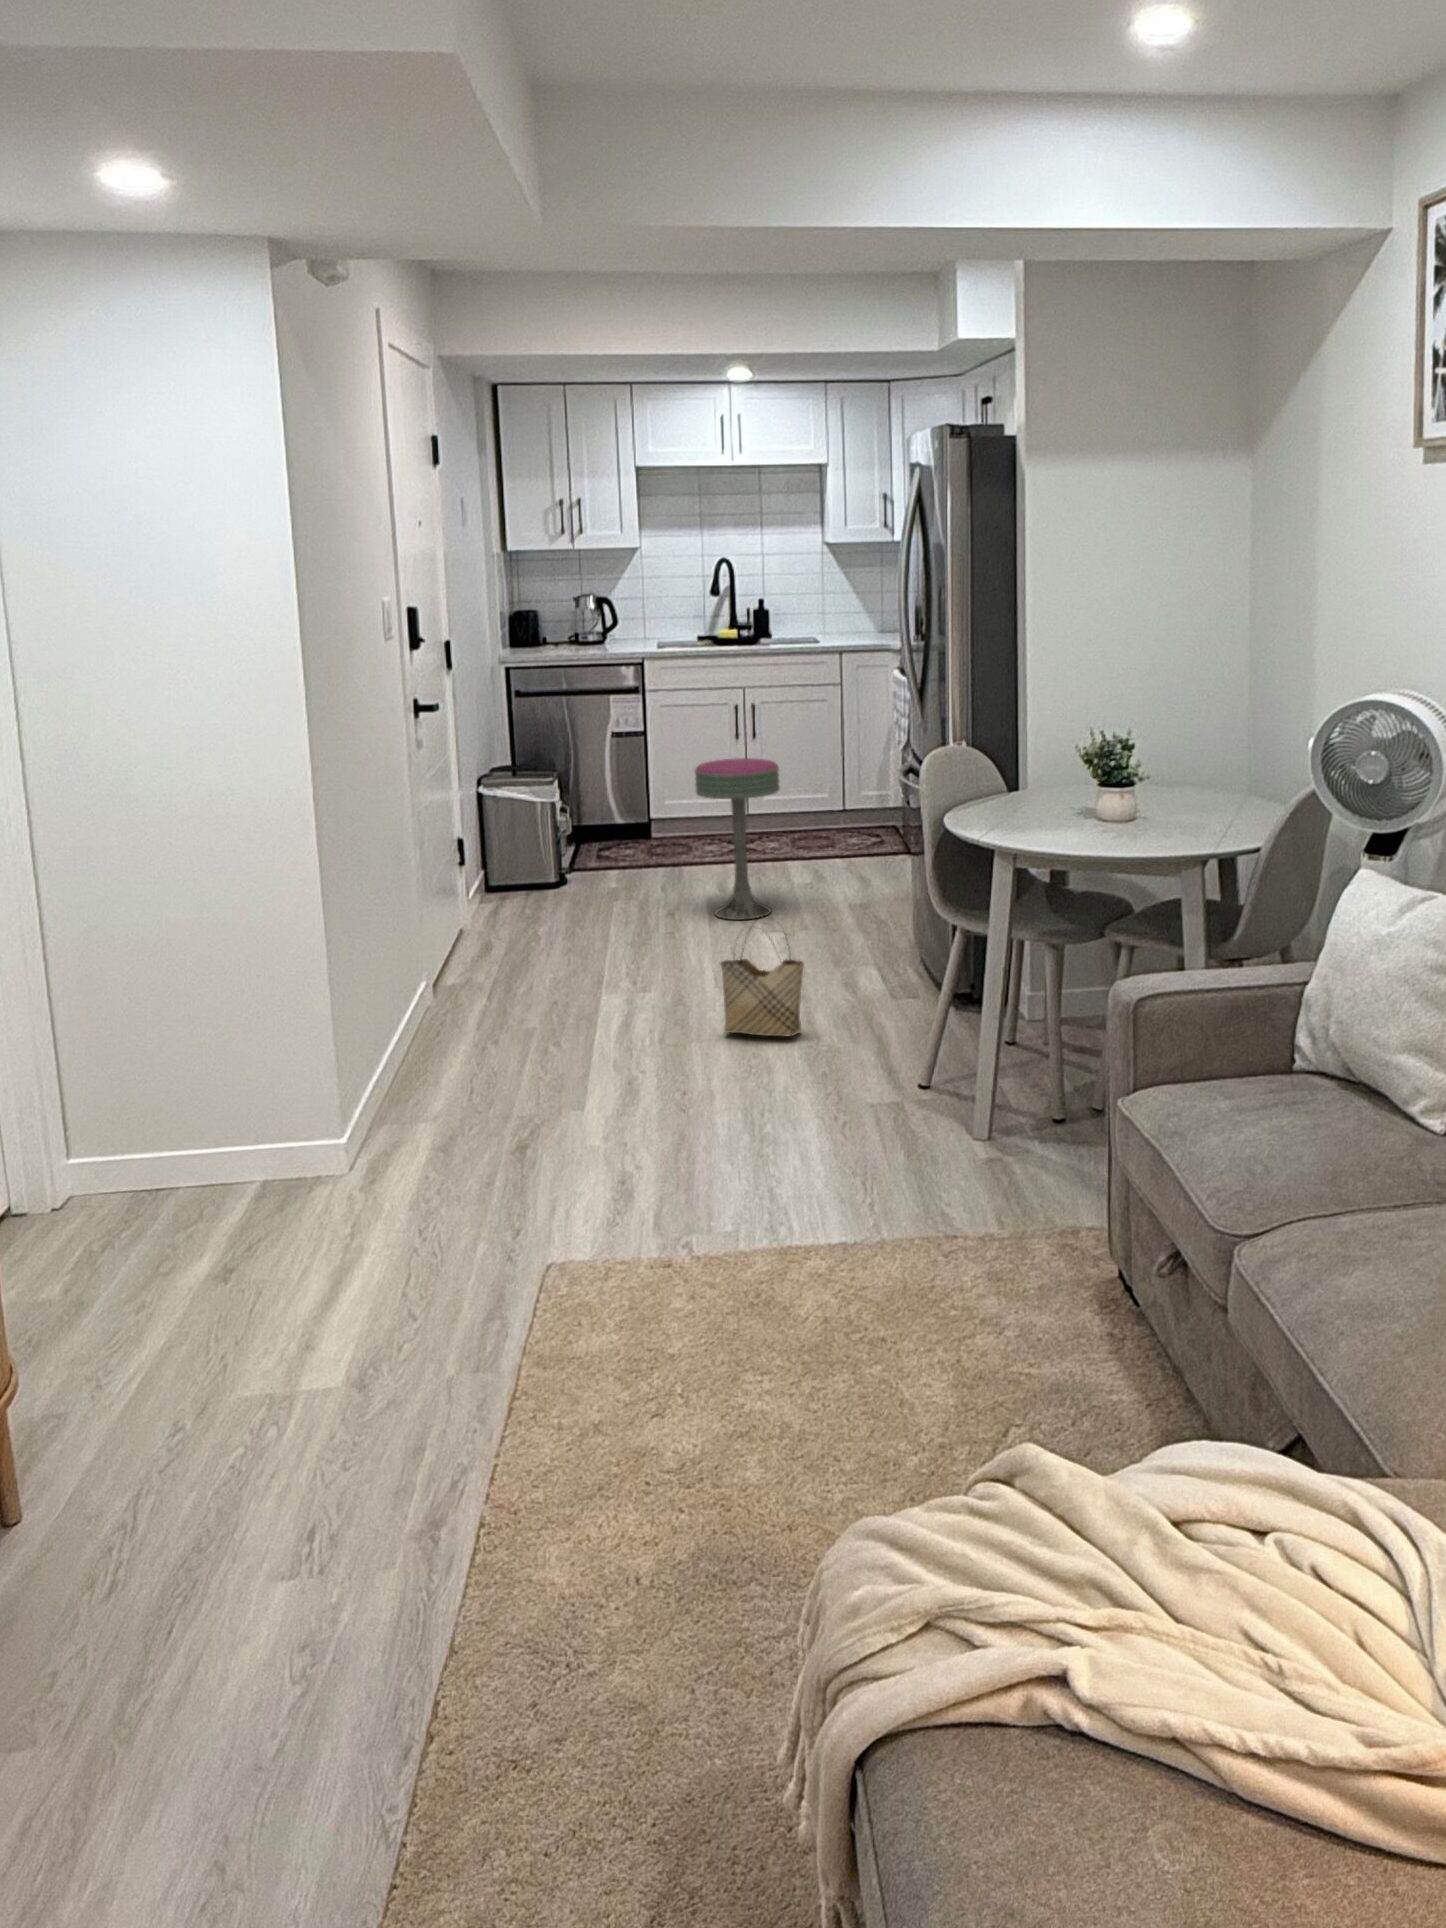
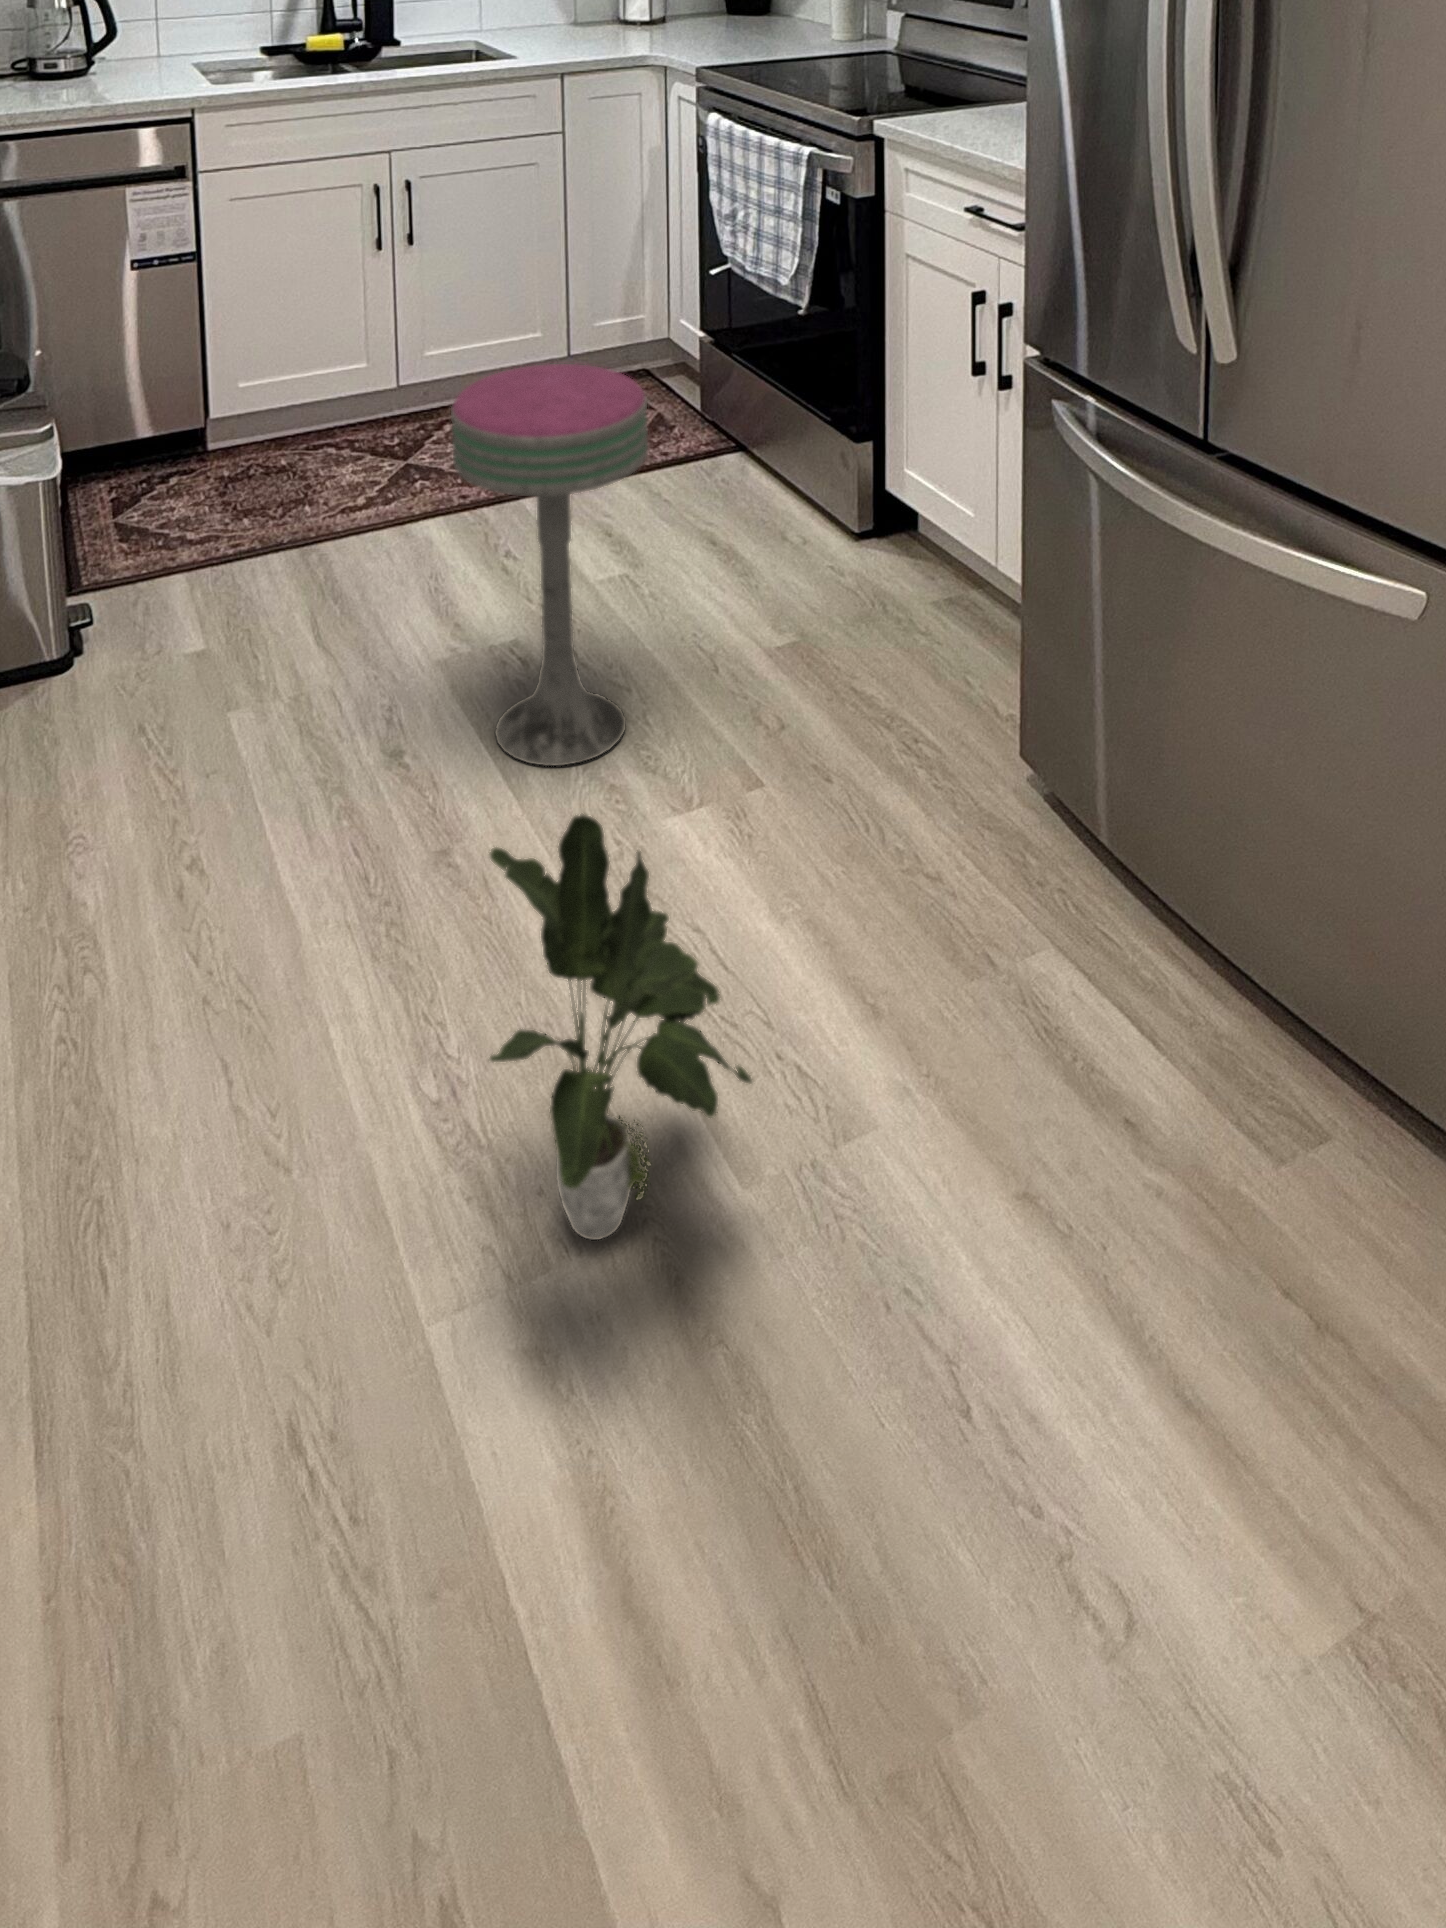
potted plant: none [621,852,716,990] -> present [490,814,752,1240]
woven basket: present [720,917,804,1037] -> none [963,1127,1249,1610]

